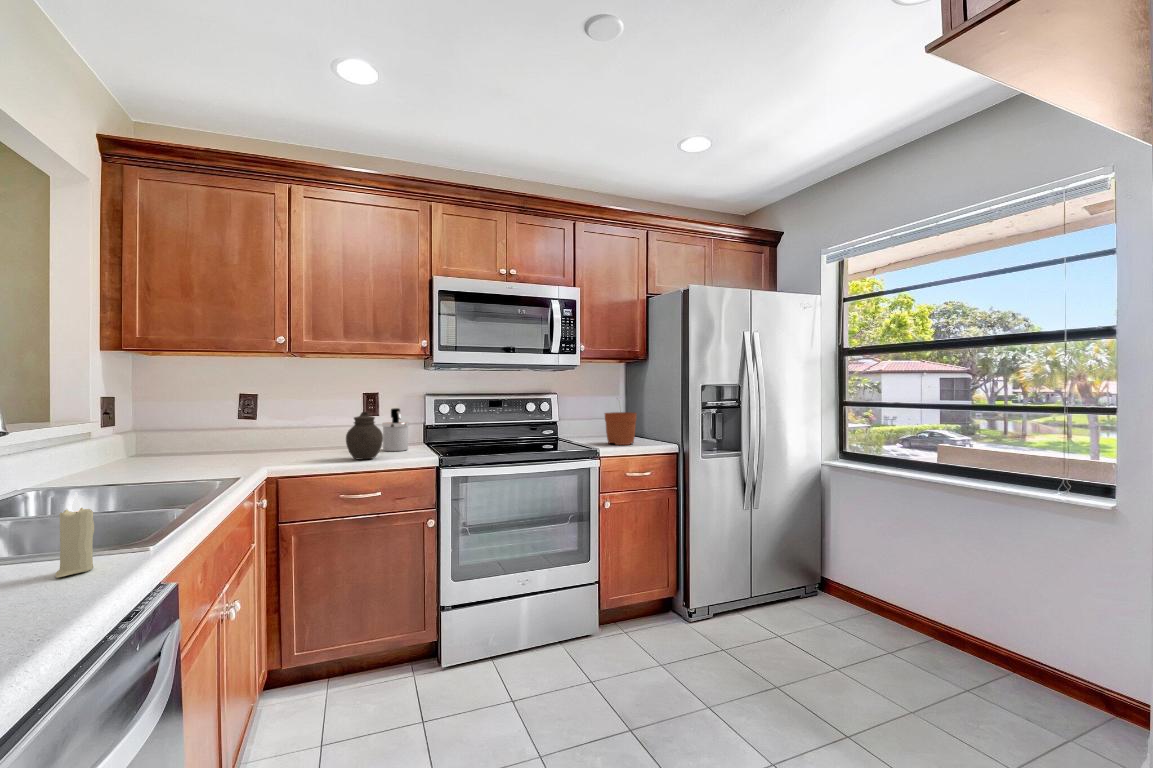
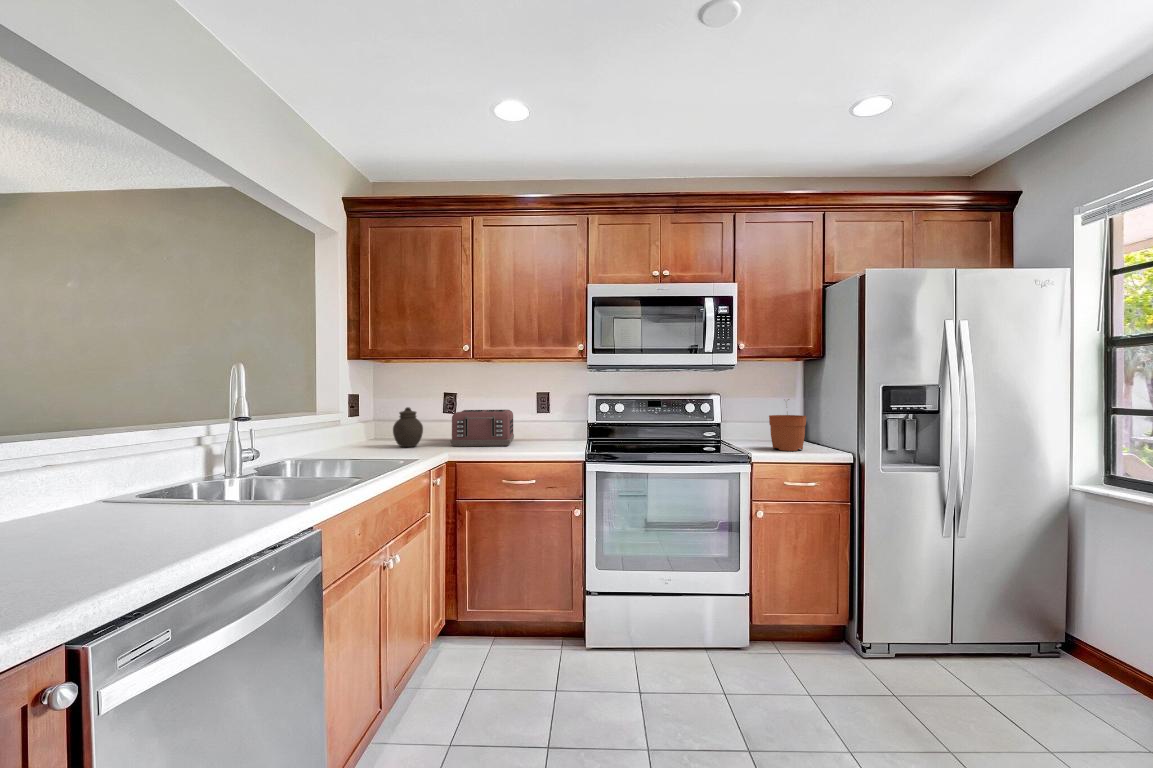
soap dispenser: present [382,408,409,451] -> none [547,407,570,445]
jar: present [346,412,383,460] -> present [393,407,423,447]
toaster: none [261,413,340,458] -> present [451,410,514,446]
candle: present [55,492,94,578] -> none [243,464,266,518]

